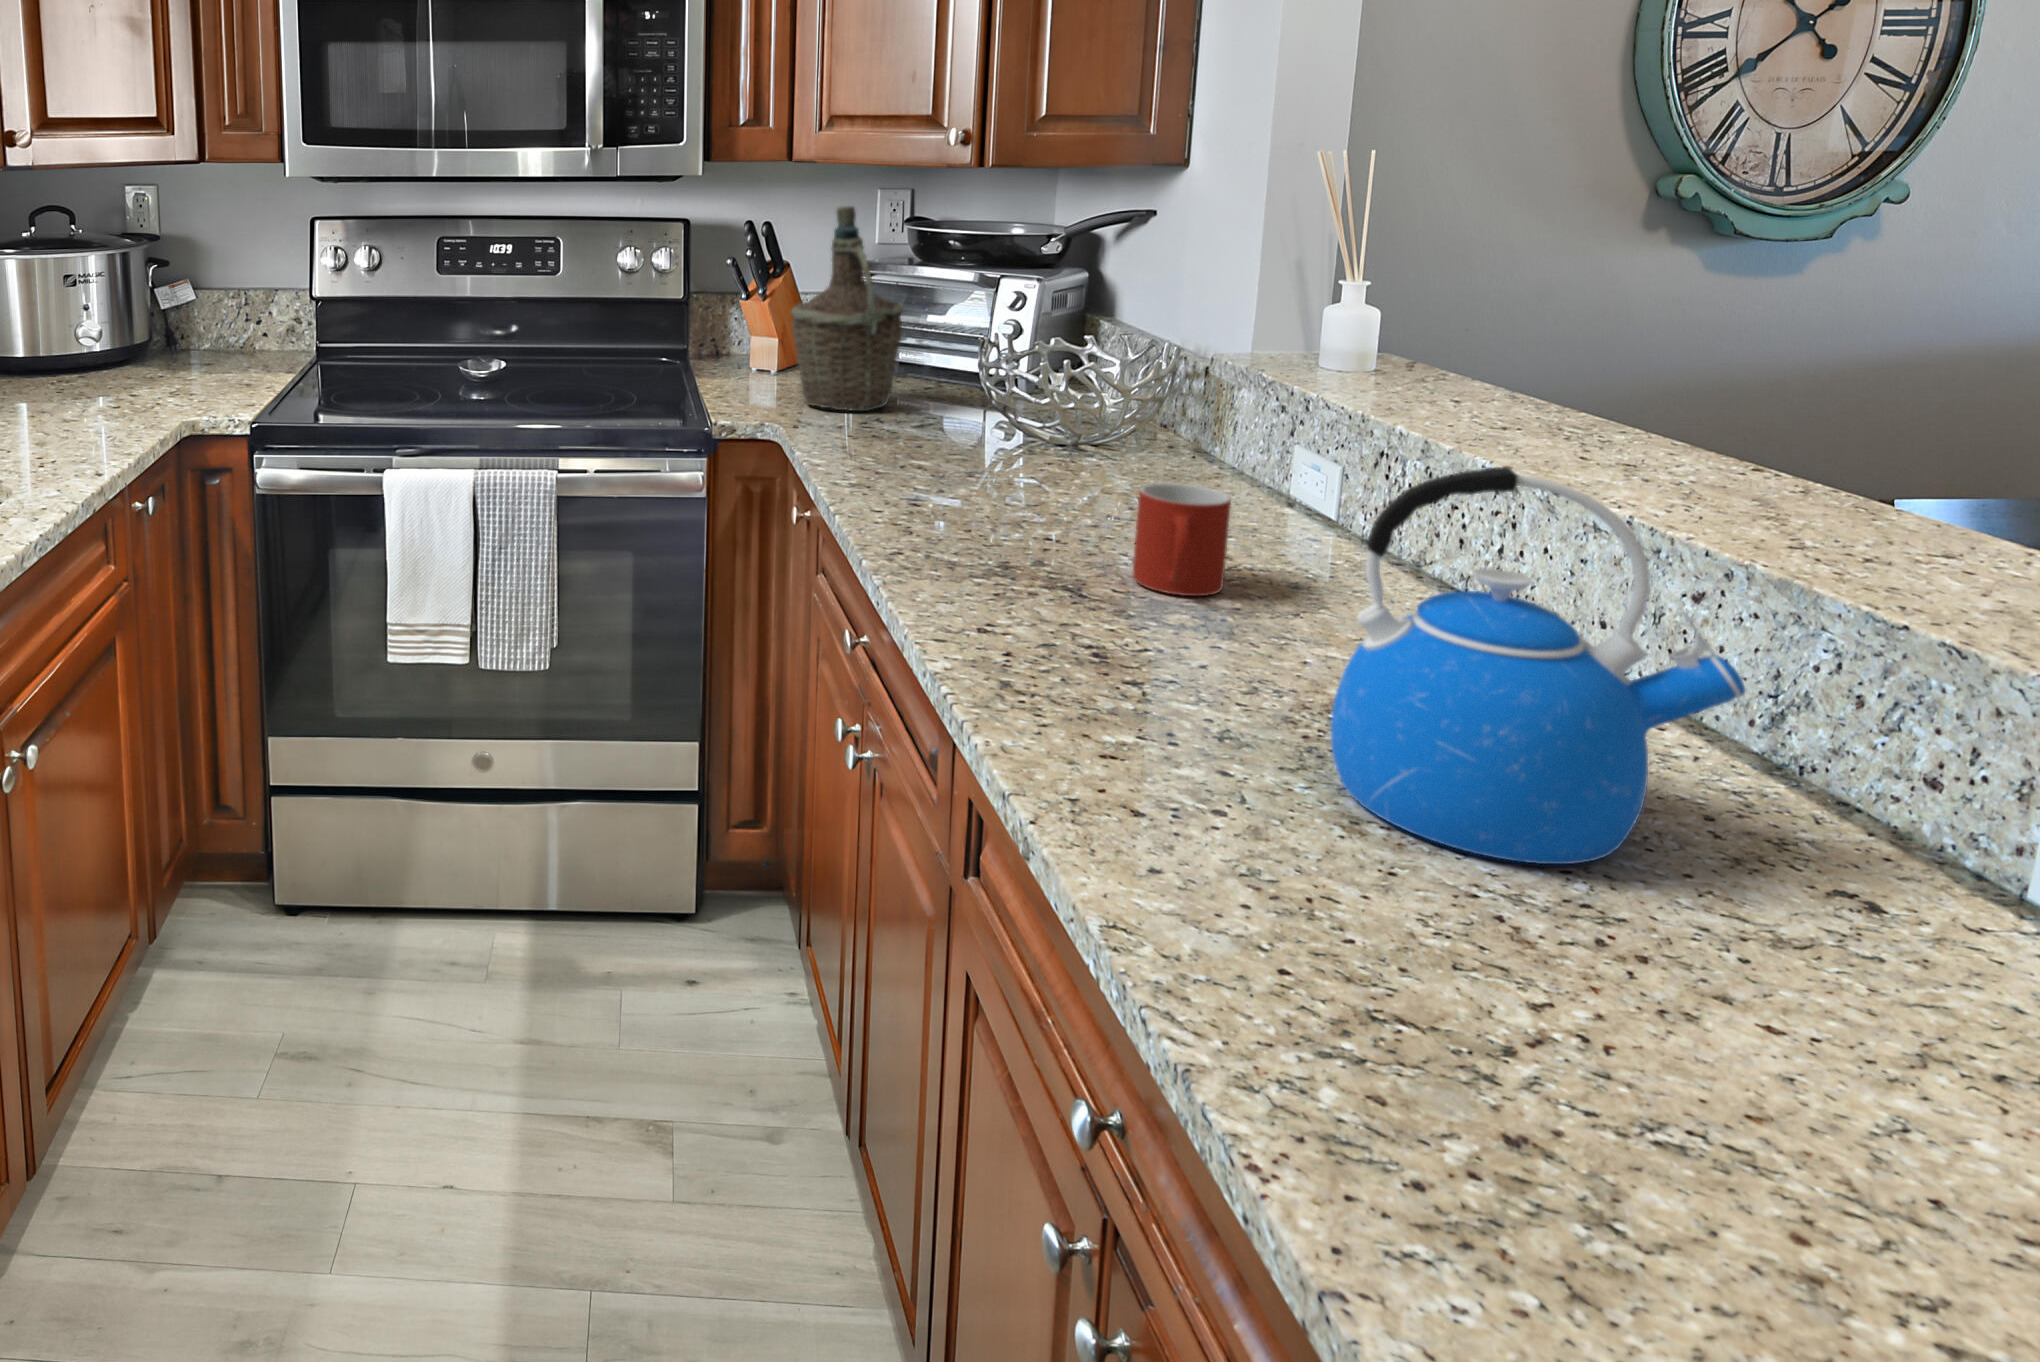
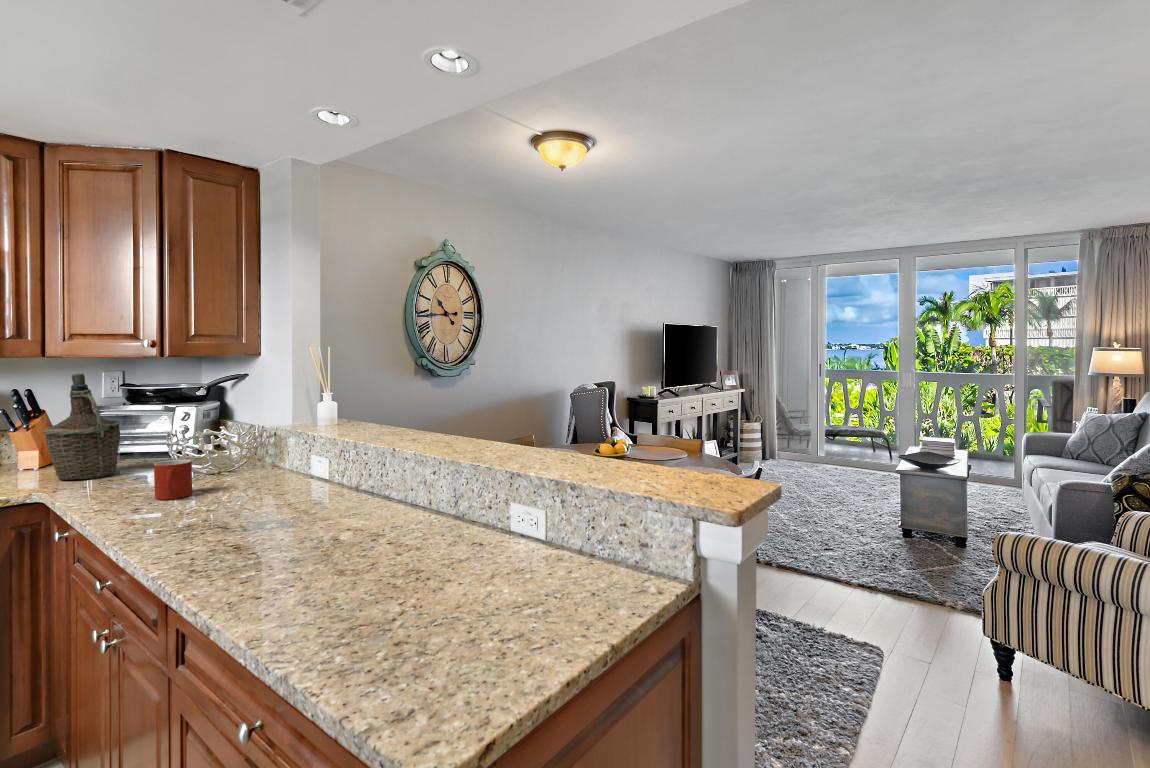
kettle: present [1331,466,1745,864] -> none [331,434,445,568]
mug: present [1133,483,1231,596] -> present [154,460,193,500]

